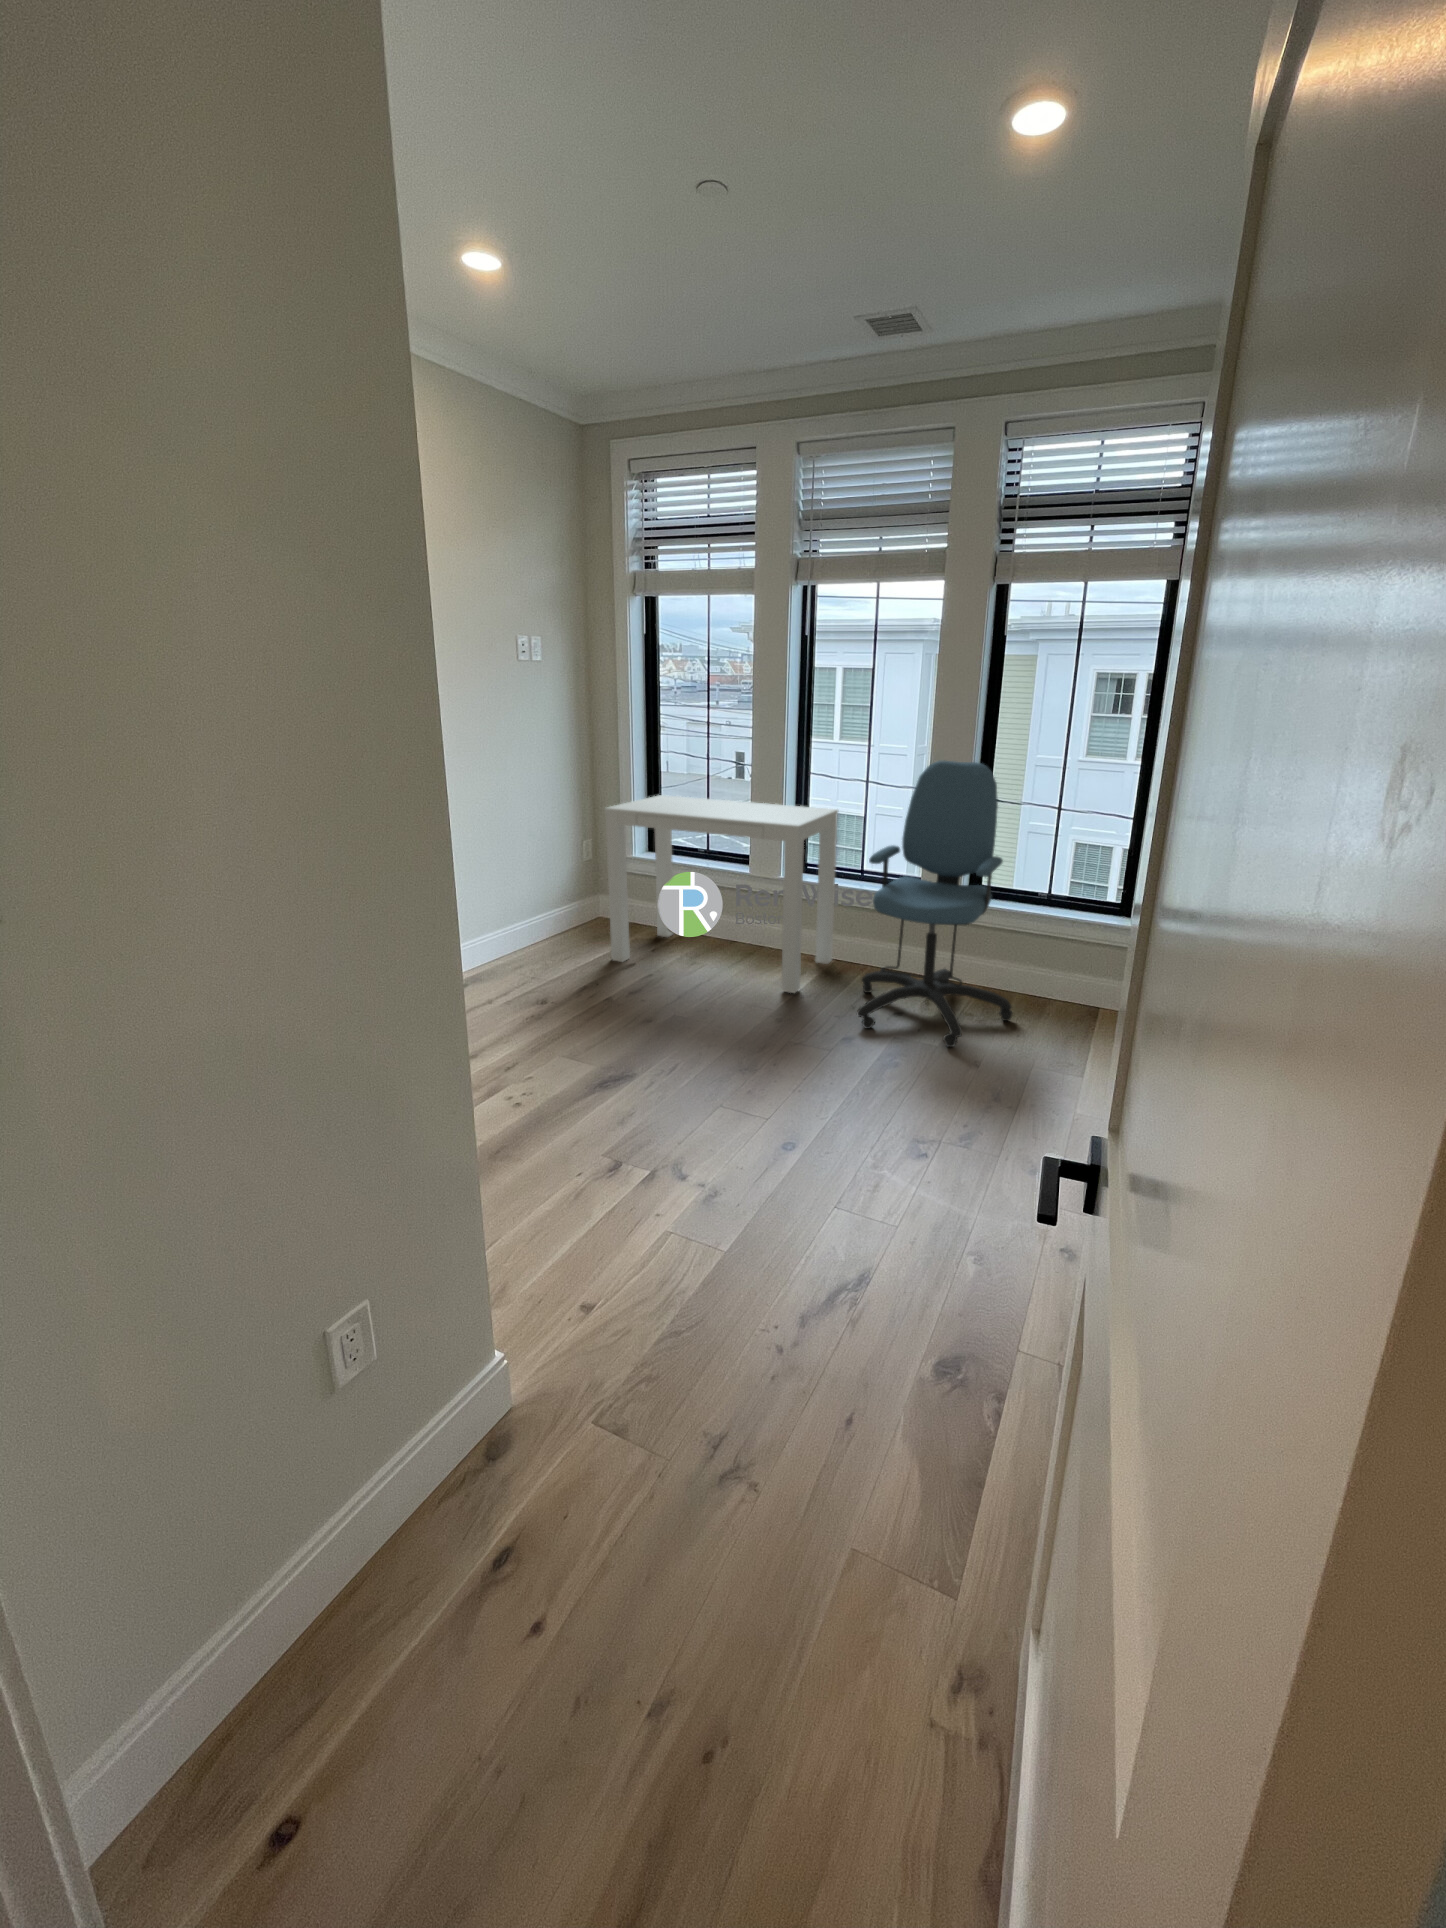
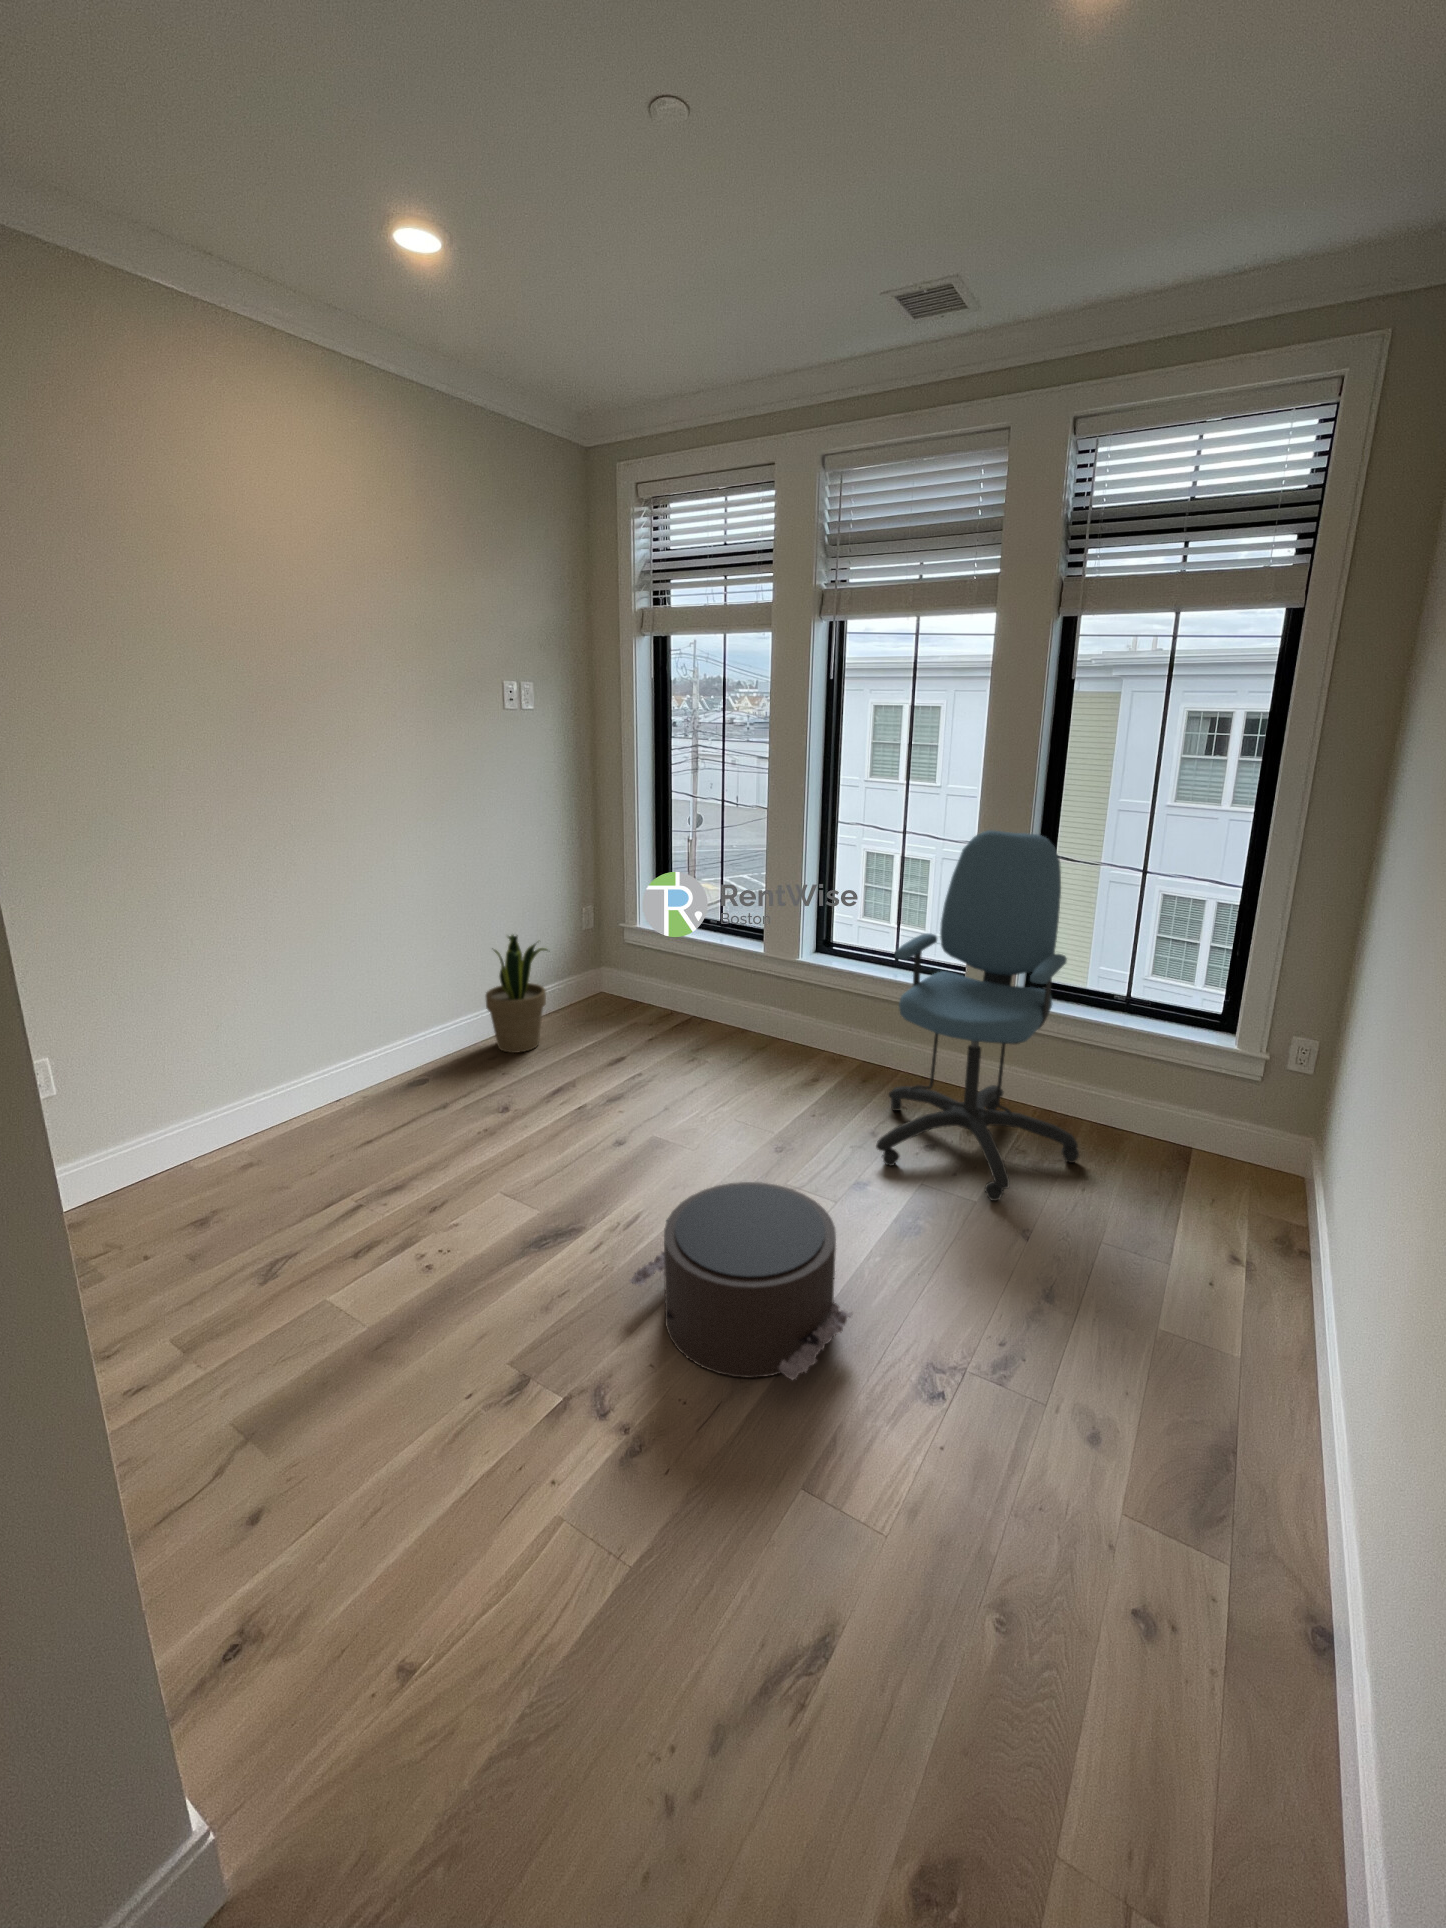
desk: present [605,795,838,993] -> none [593,860,867,1108]
potted plant: none [510,860,564,963] -> present [486,935,547,1053]
pouf: none [683,1031,856,1159] -> present [630,1182,852,1380]

